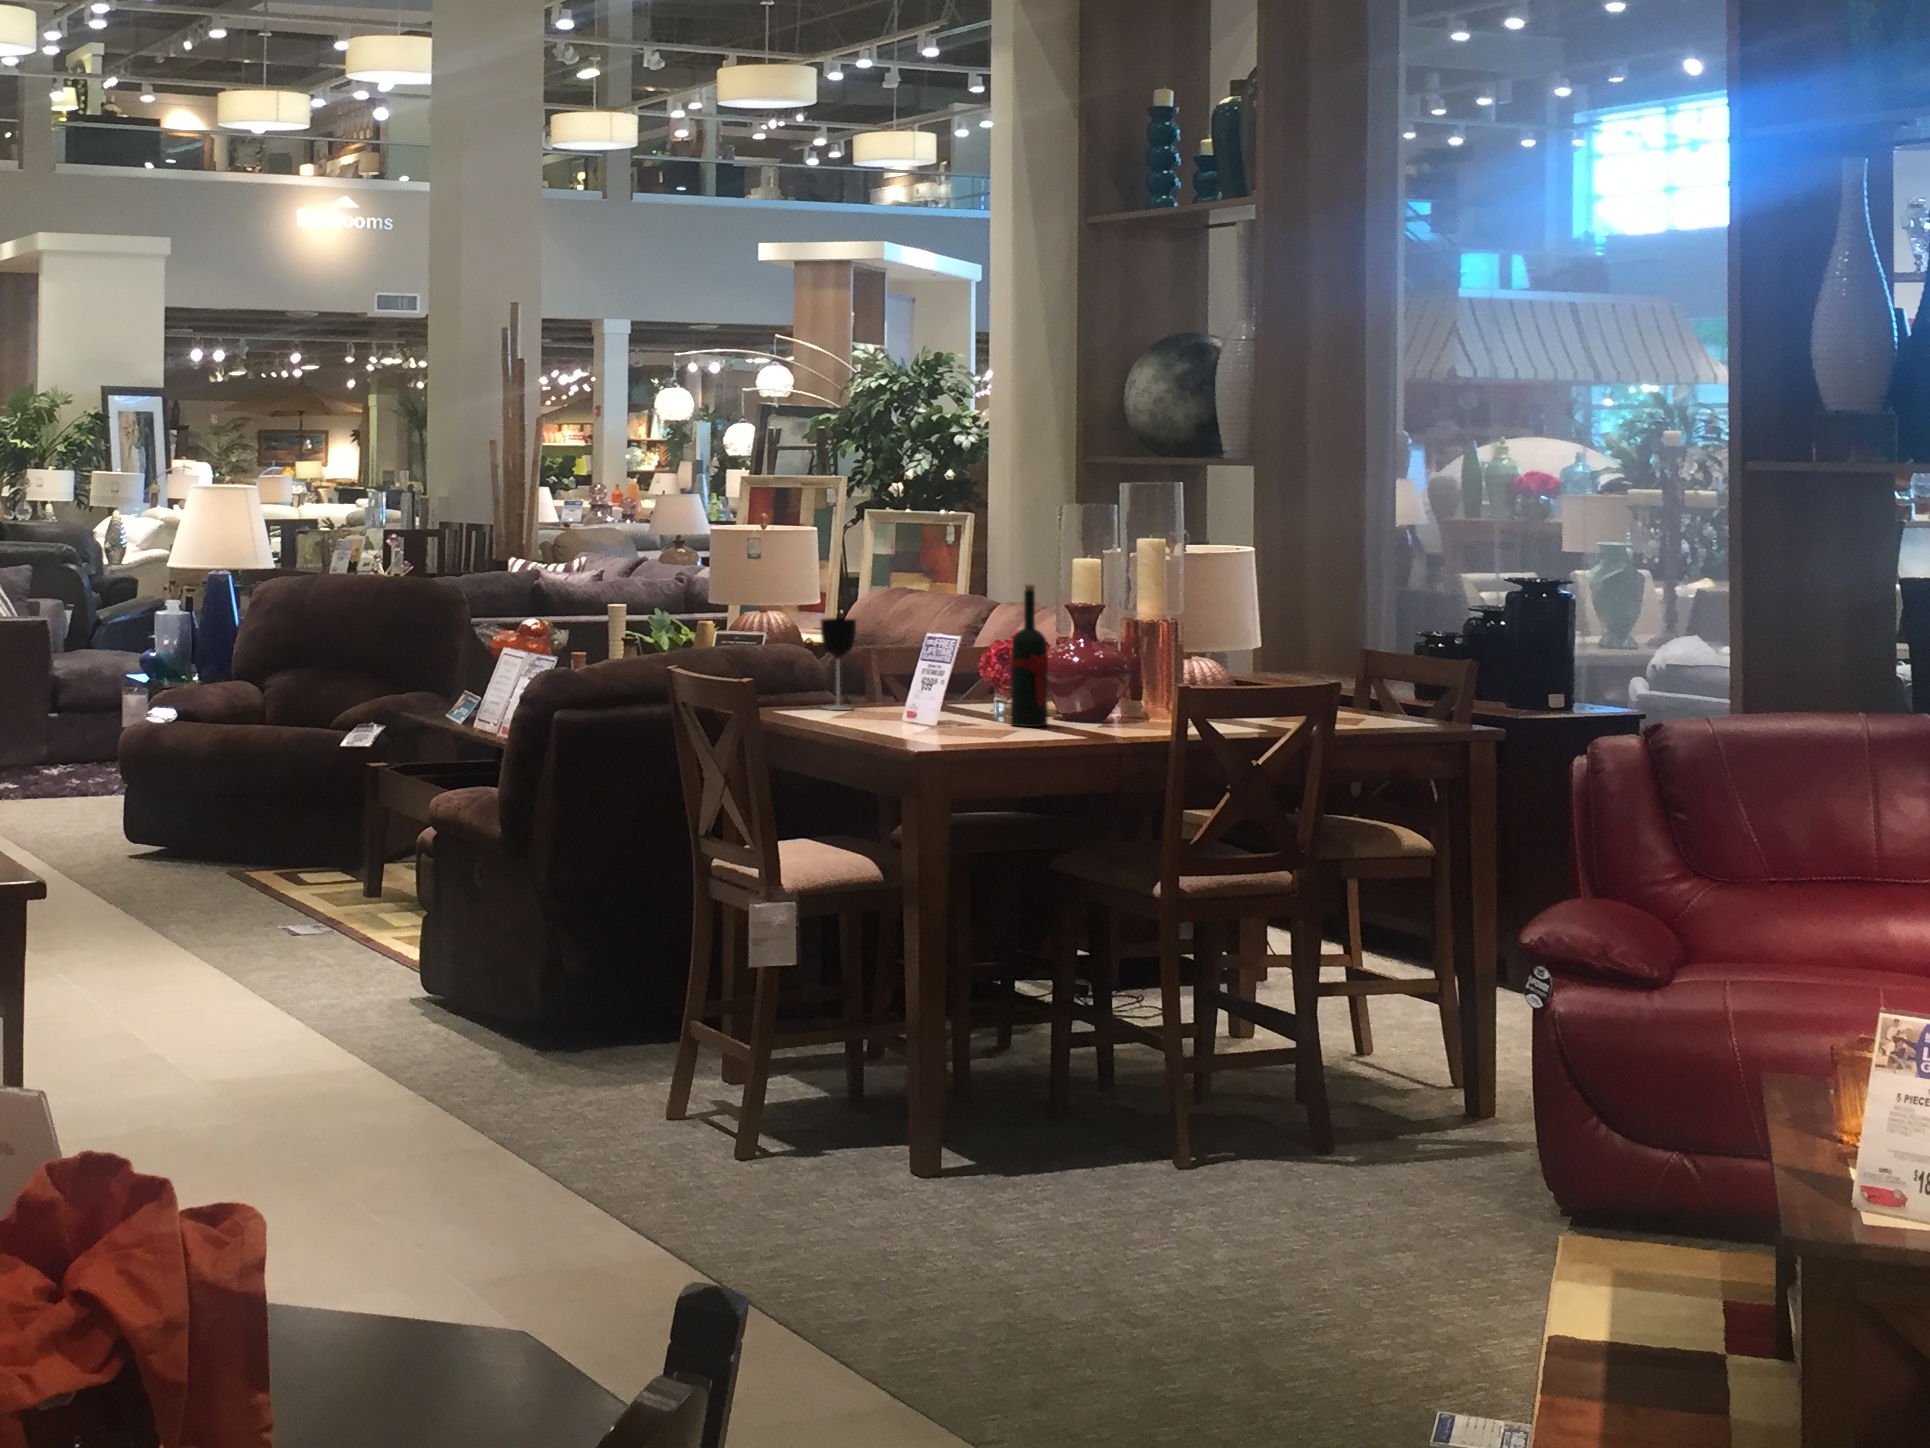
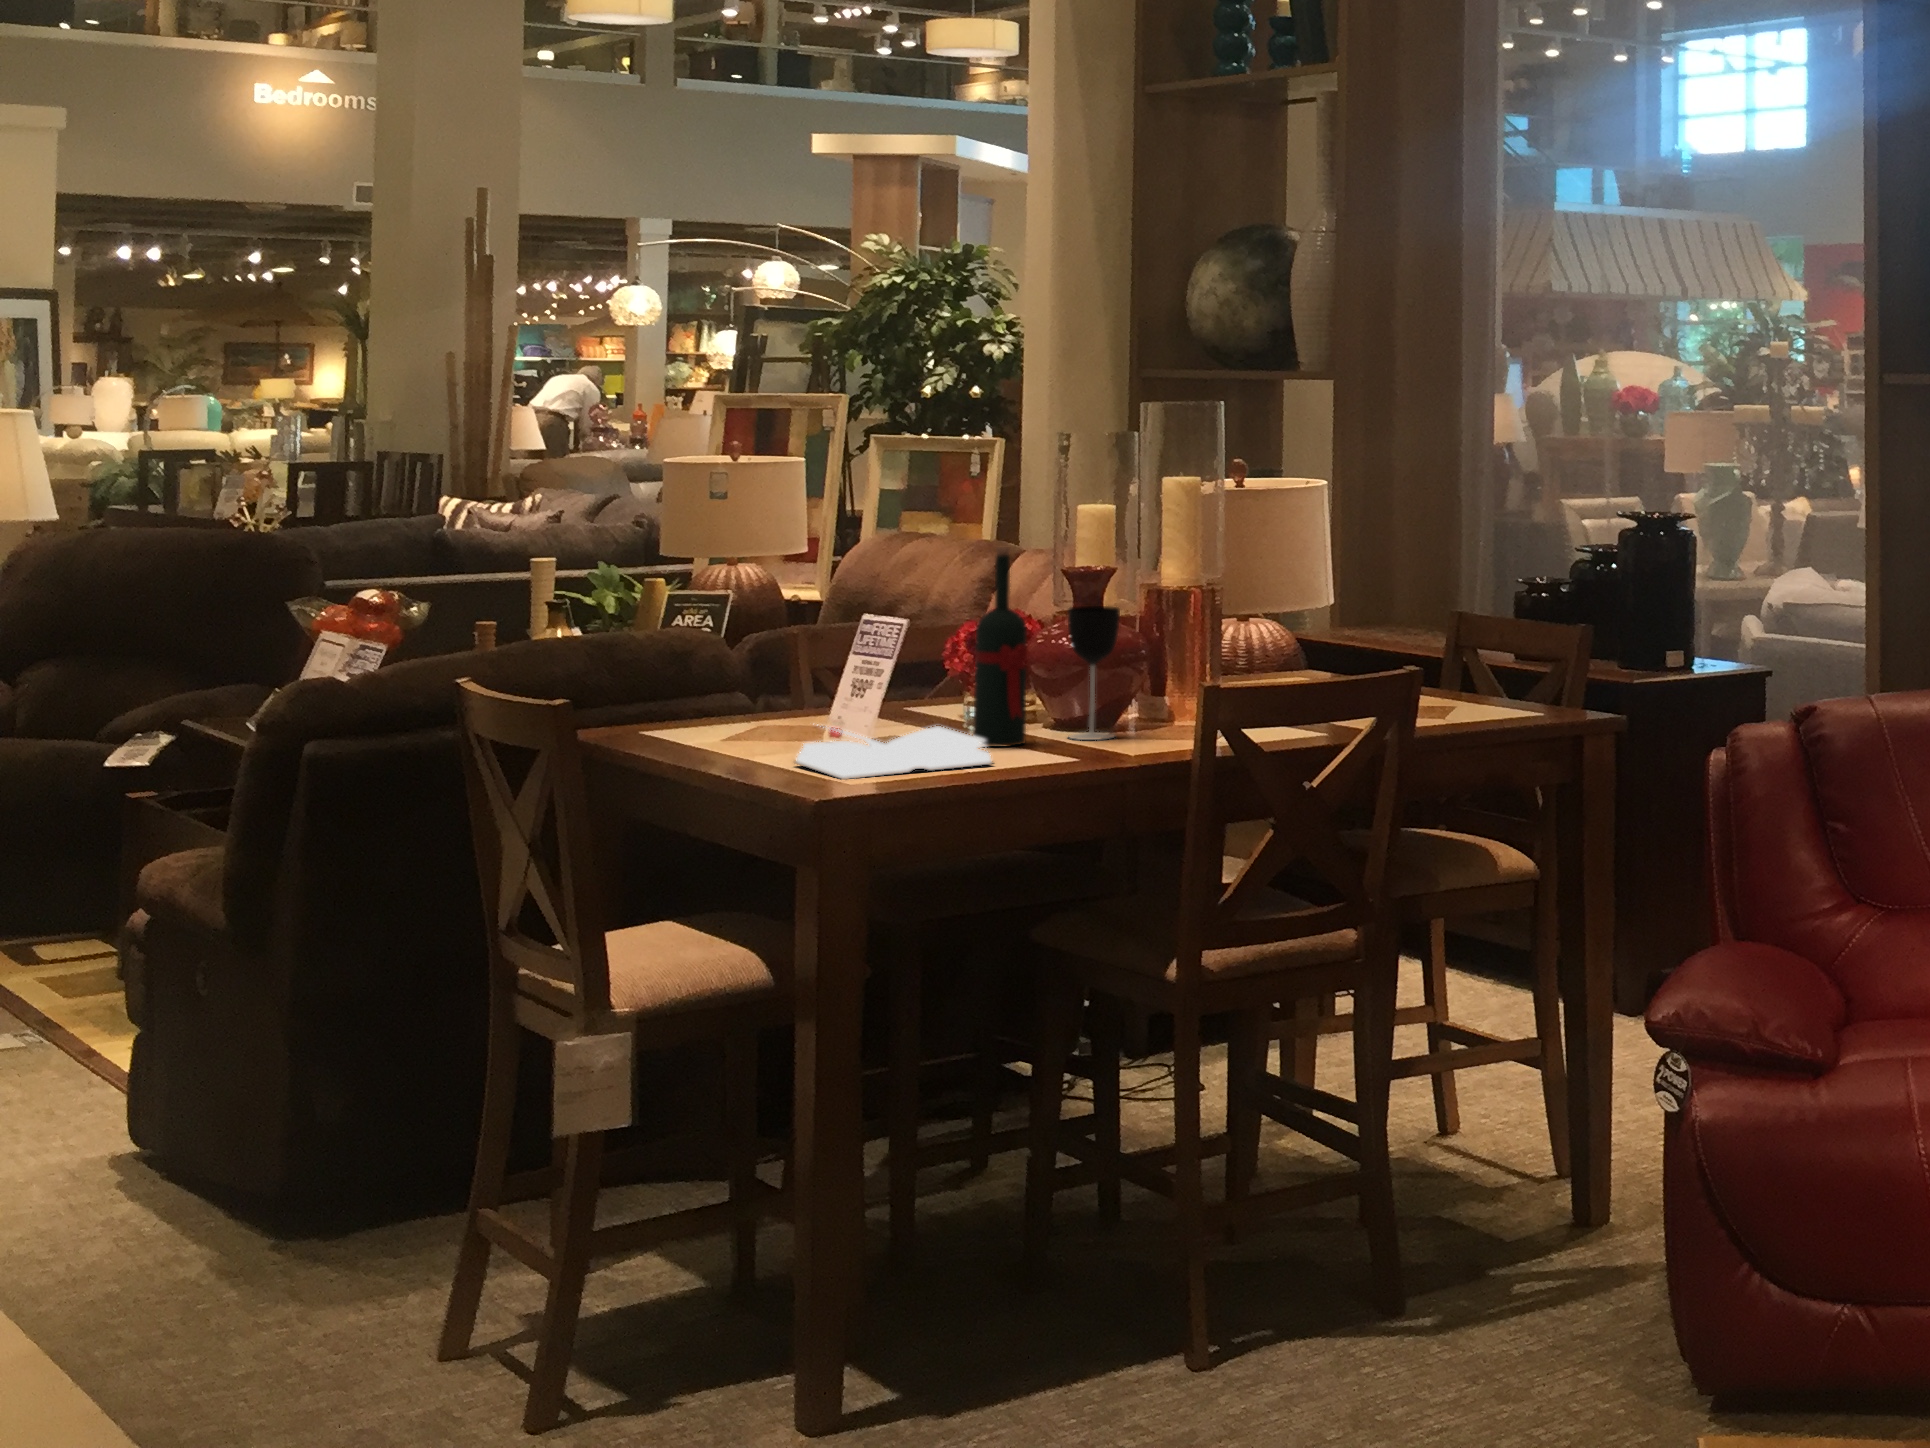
wine glass: present [820,618,856,710] -> present [1068,606,1120,740]
book: none [894,702,1032,740] -> present [795,726,993,780]

